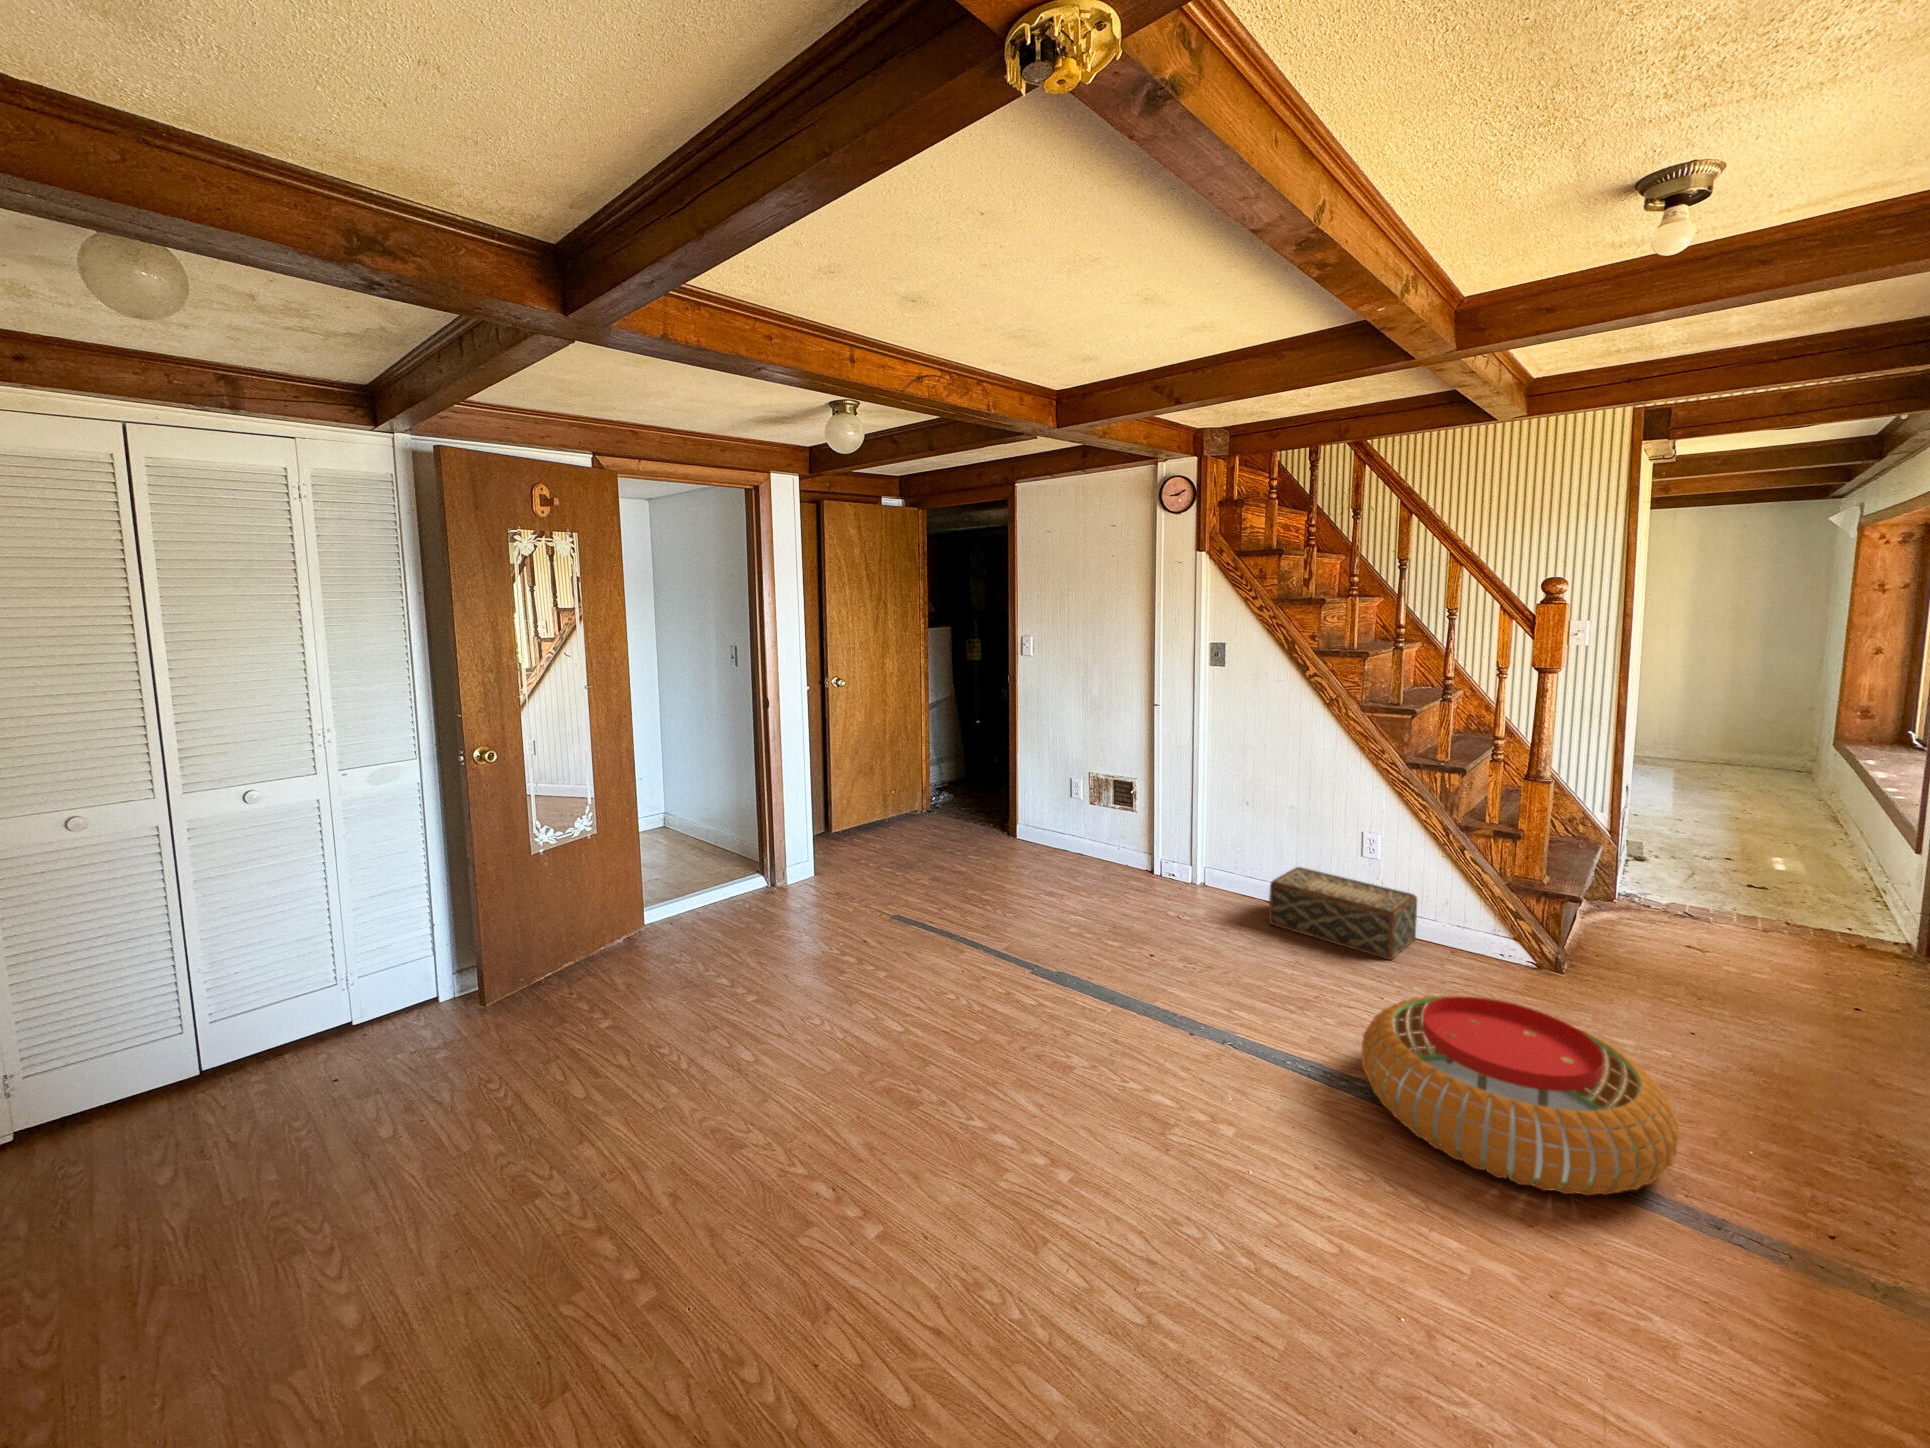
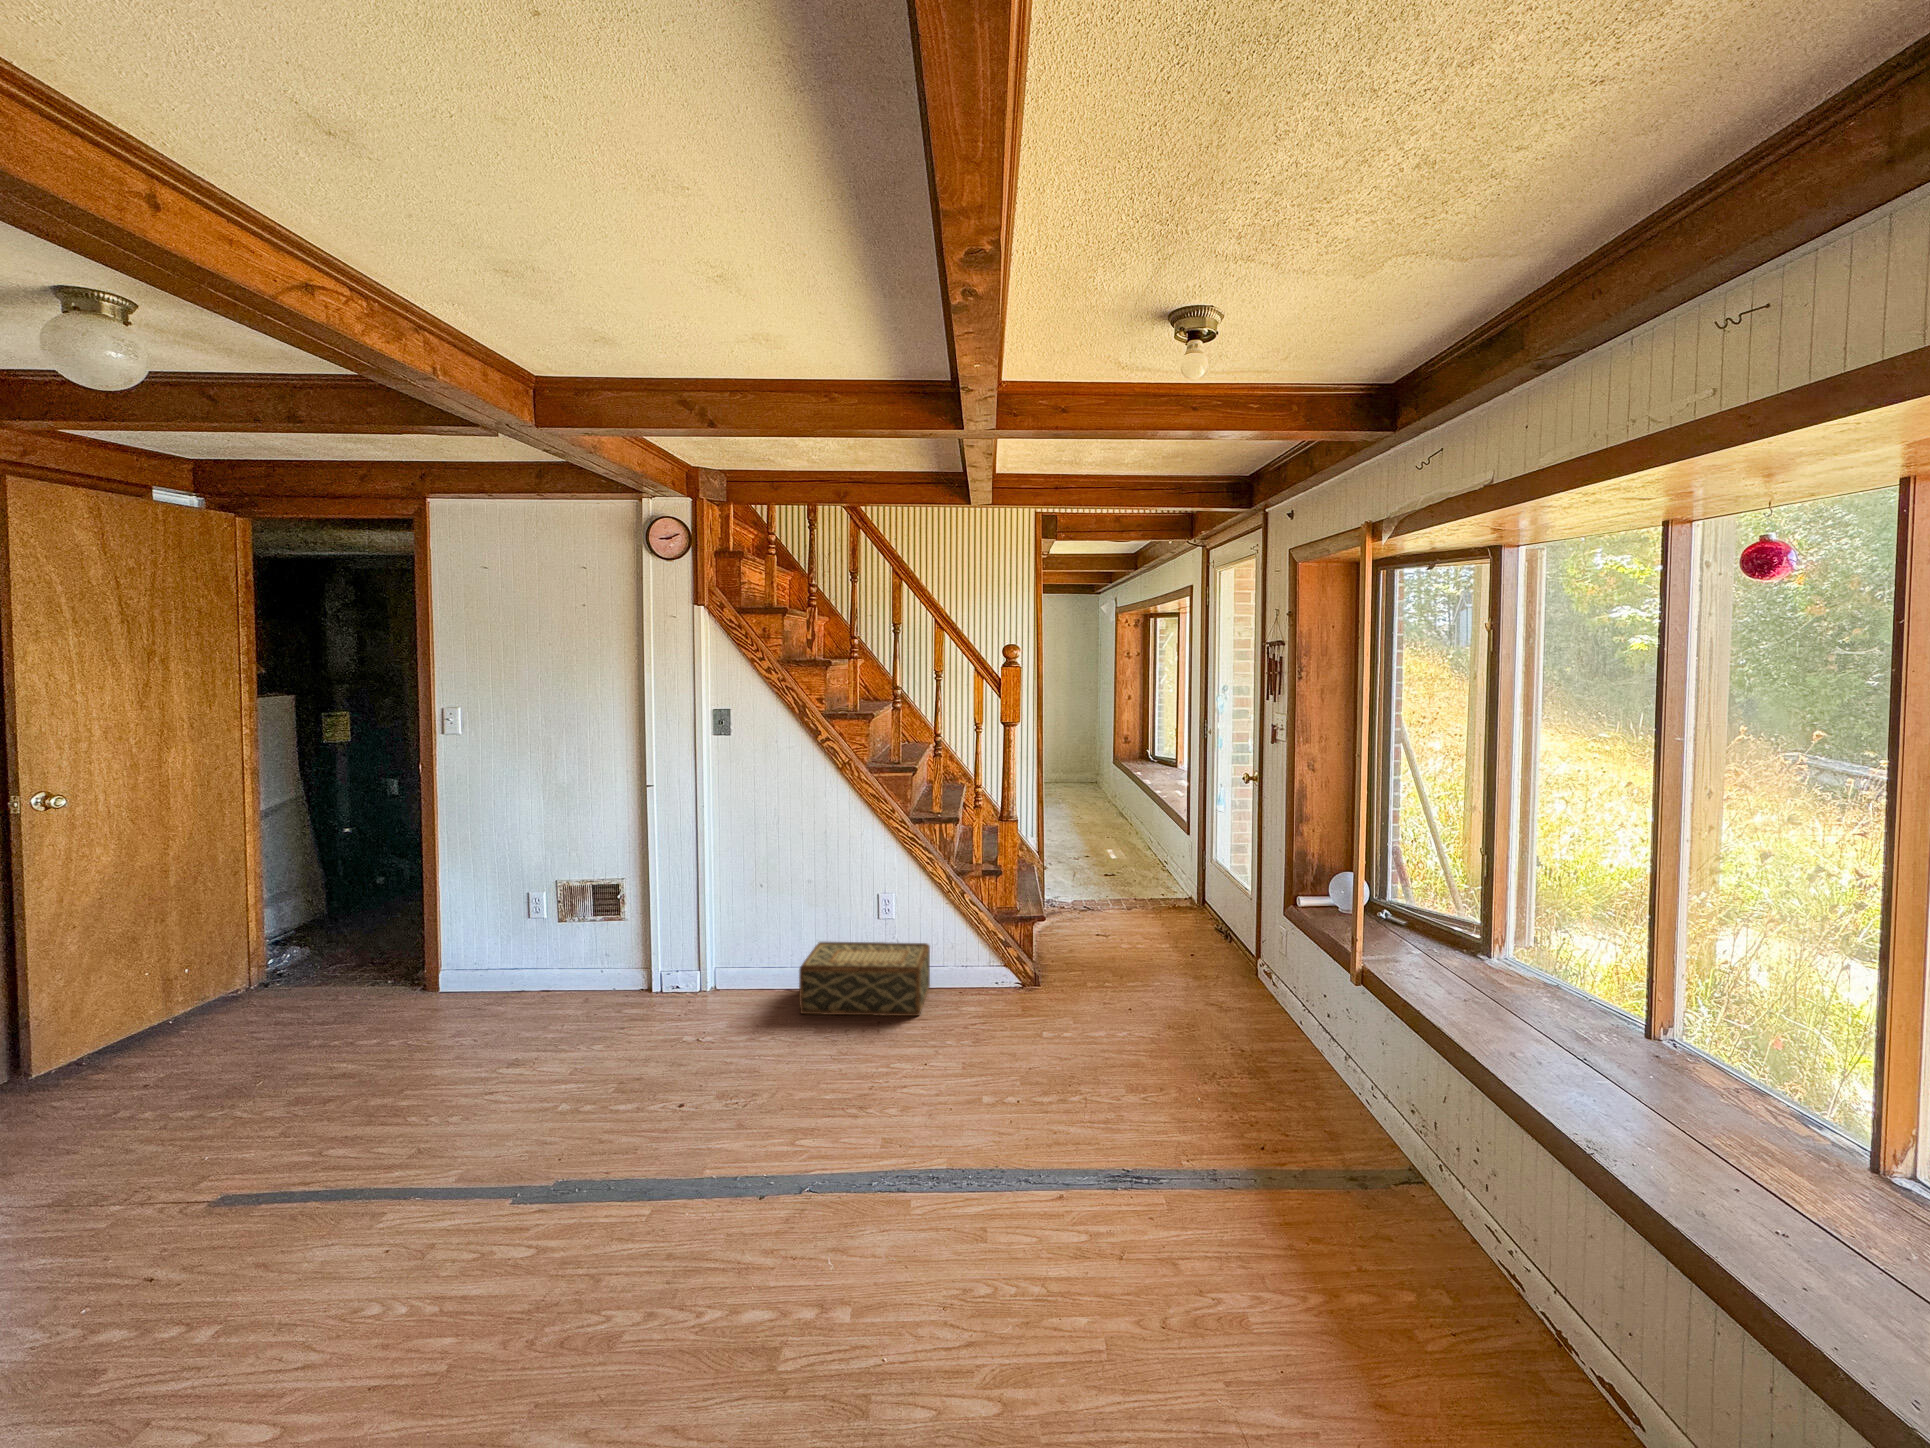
pouf: present [1361,995,1679,1196] -> none [941,1032,1177,1215]

